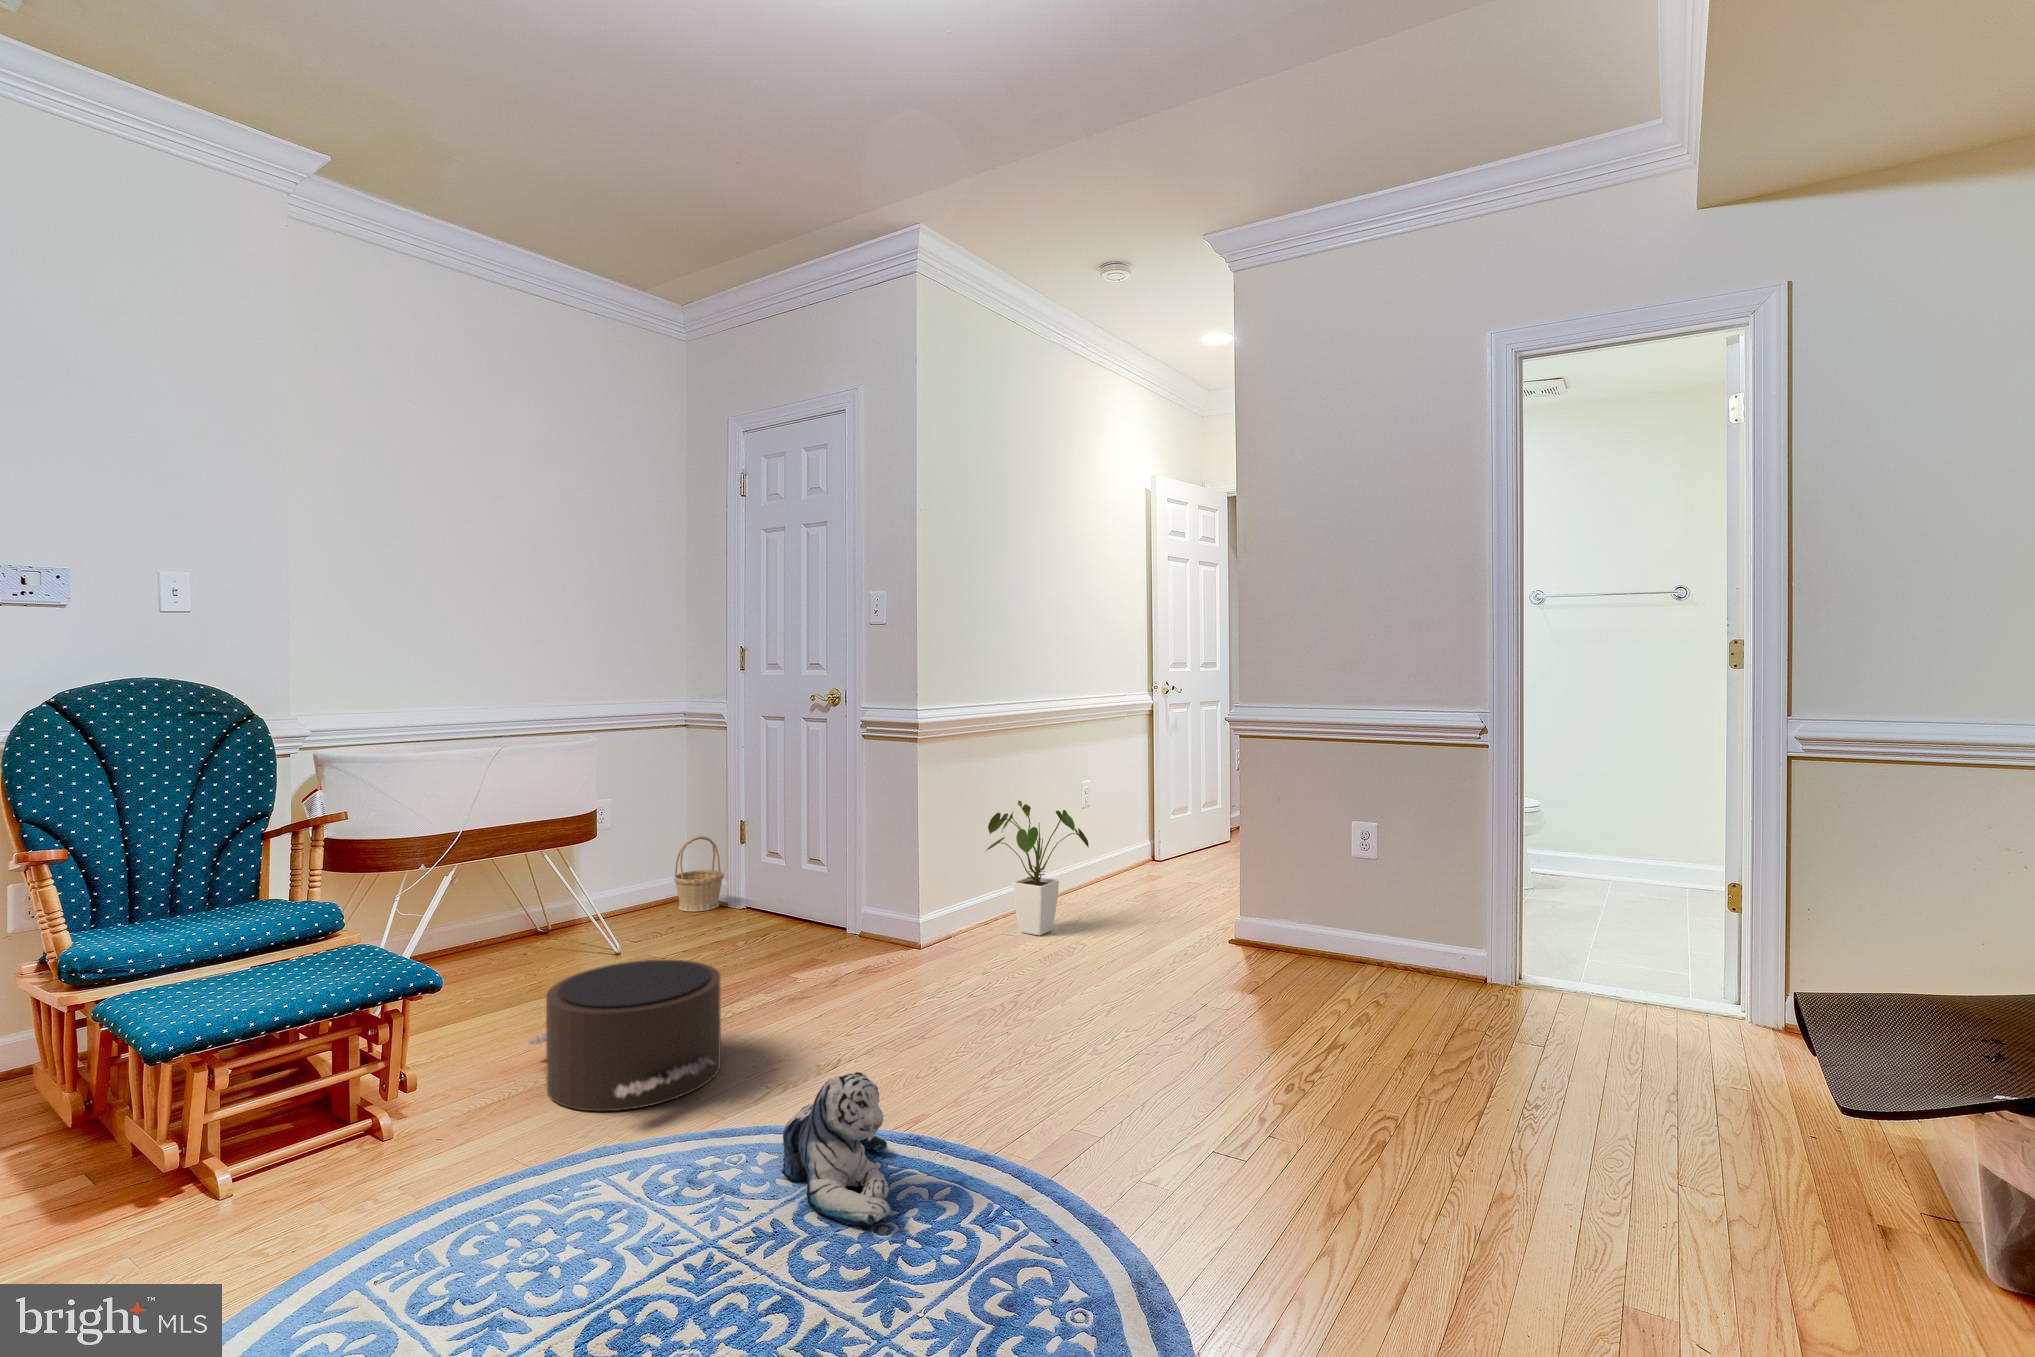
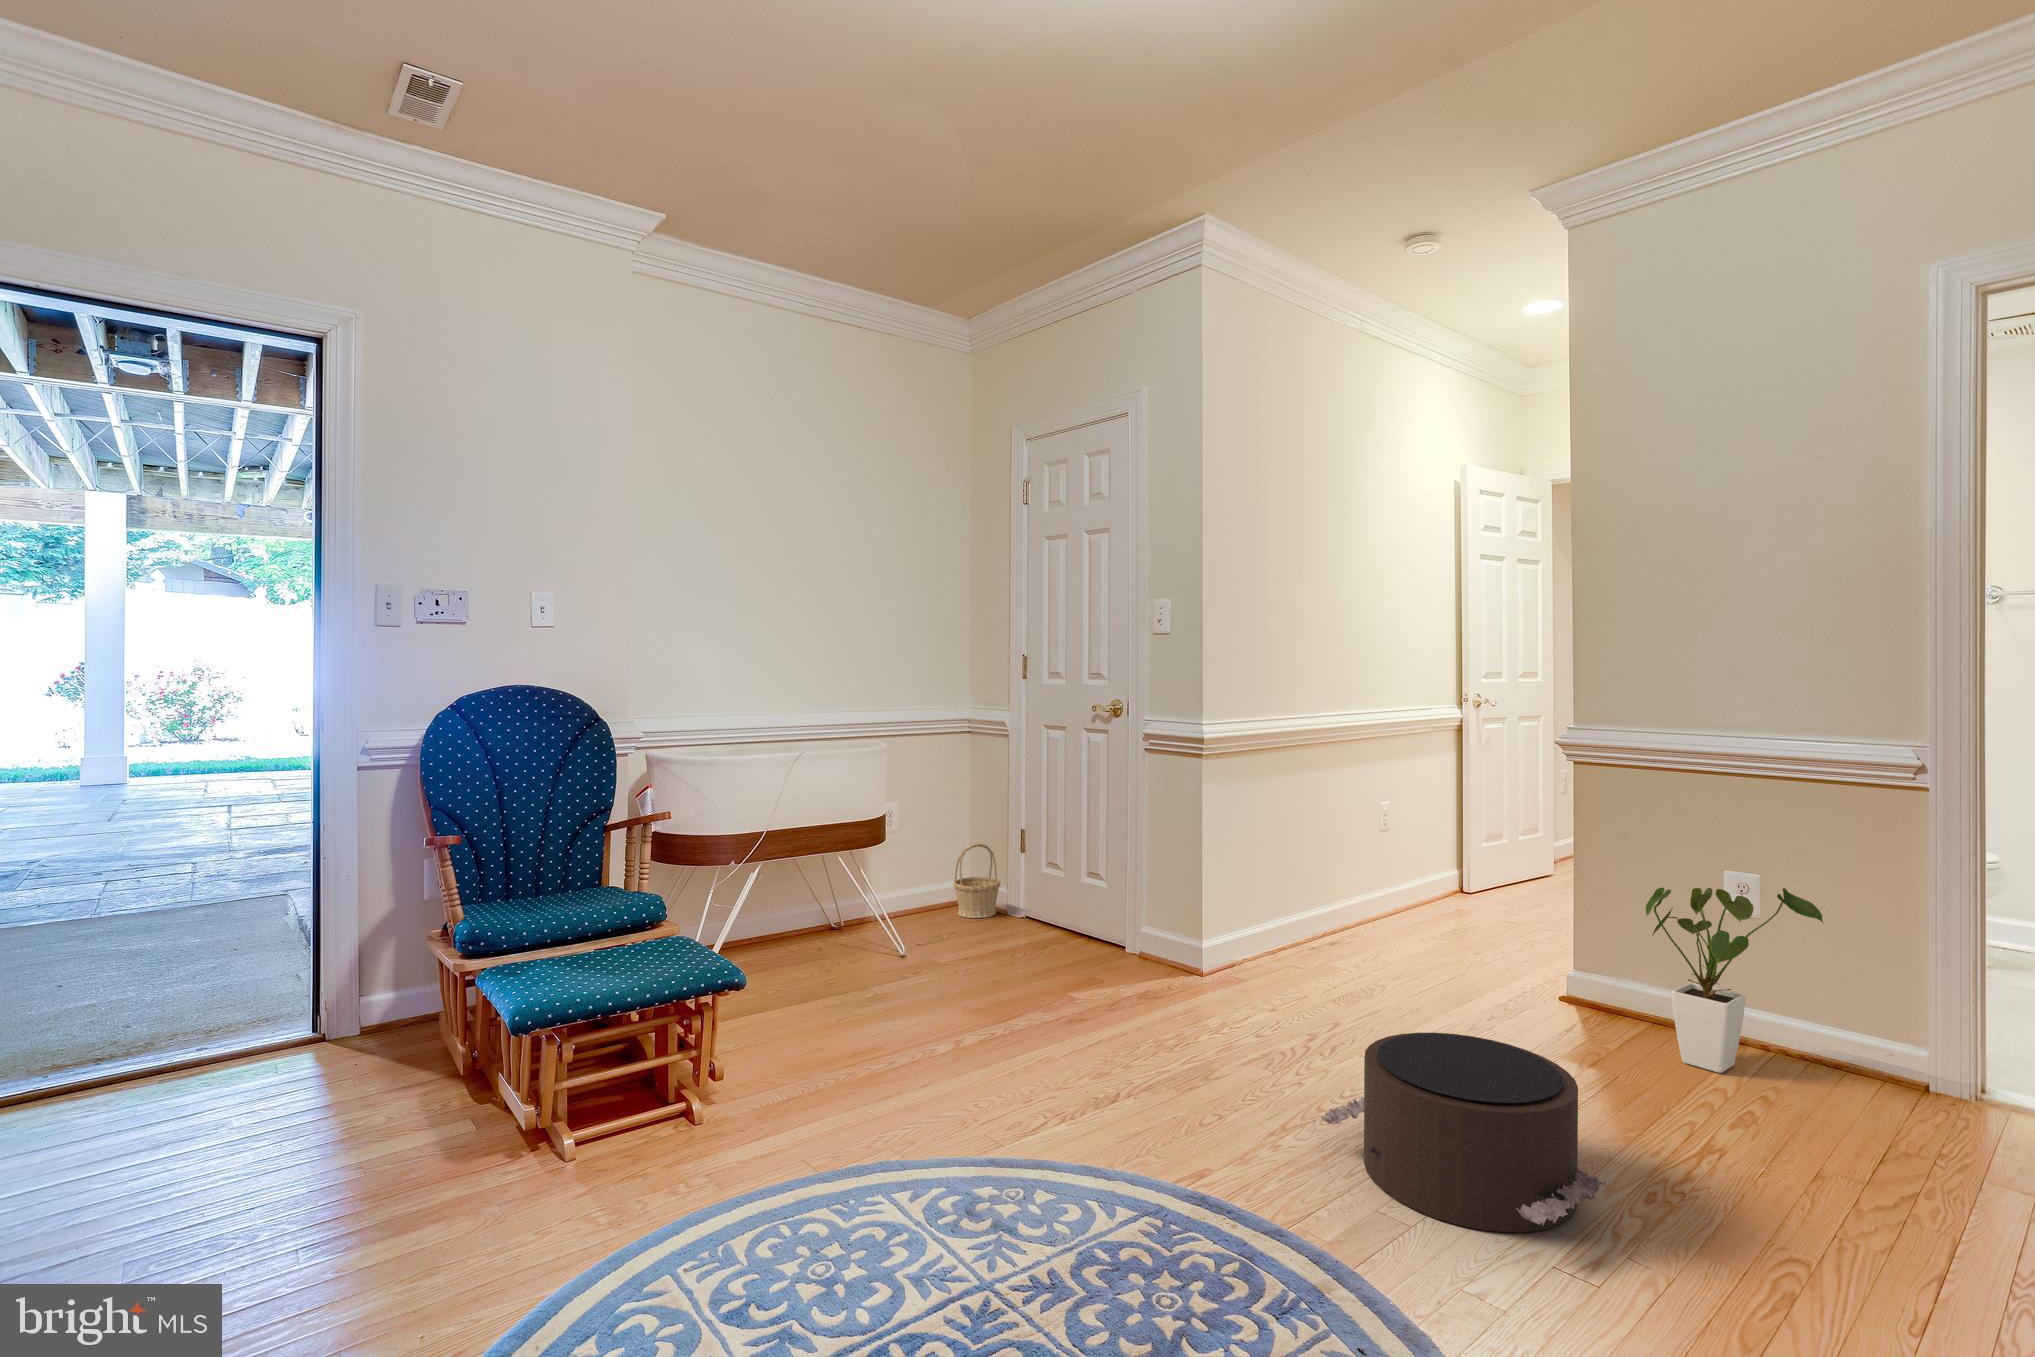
house plant: present [986,800,1089,935] -> present [1645,888,1823,1073]
pouf: present [528,960,721,1111] -> present [1321,1033,1606,1232]
plush toy: present [782,1072,891,1226] -> none [1058,1121,1174,1295]

